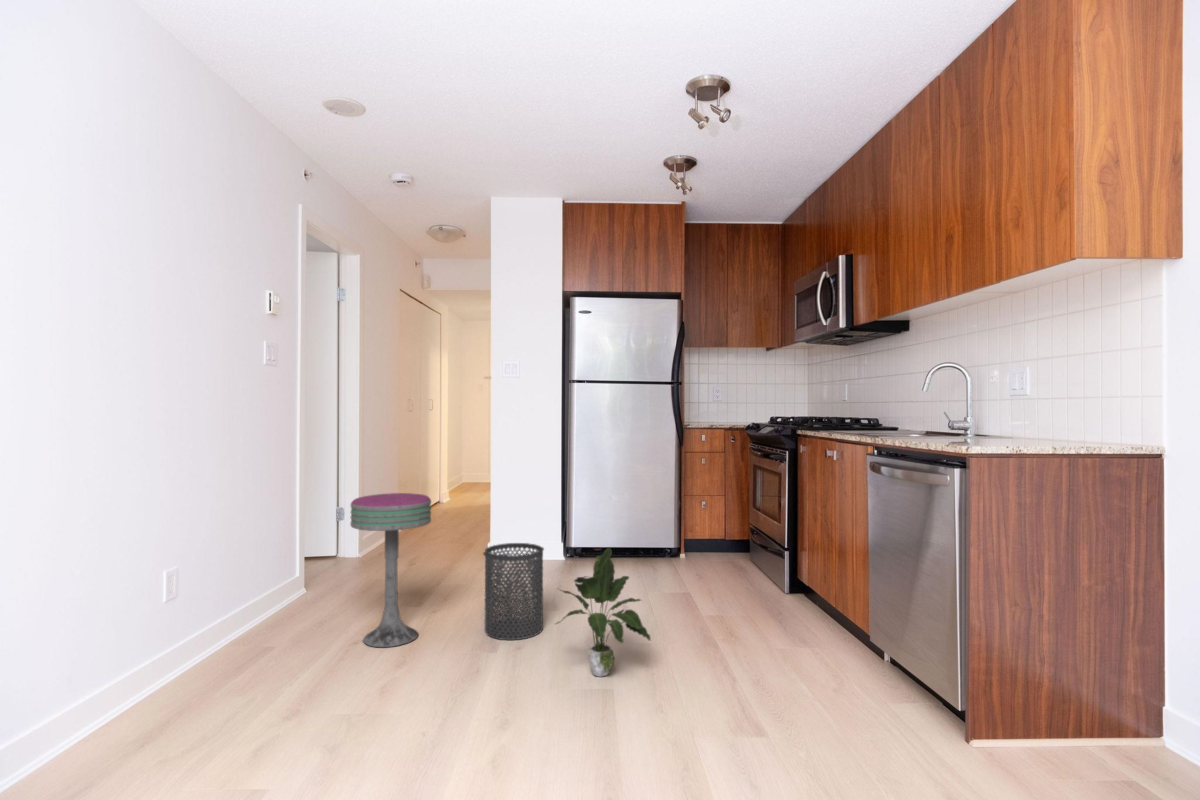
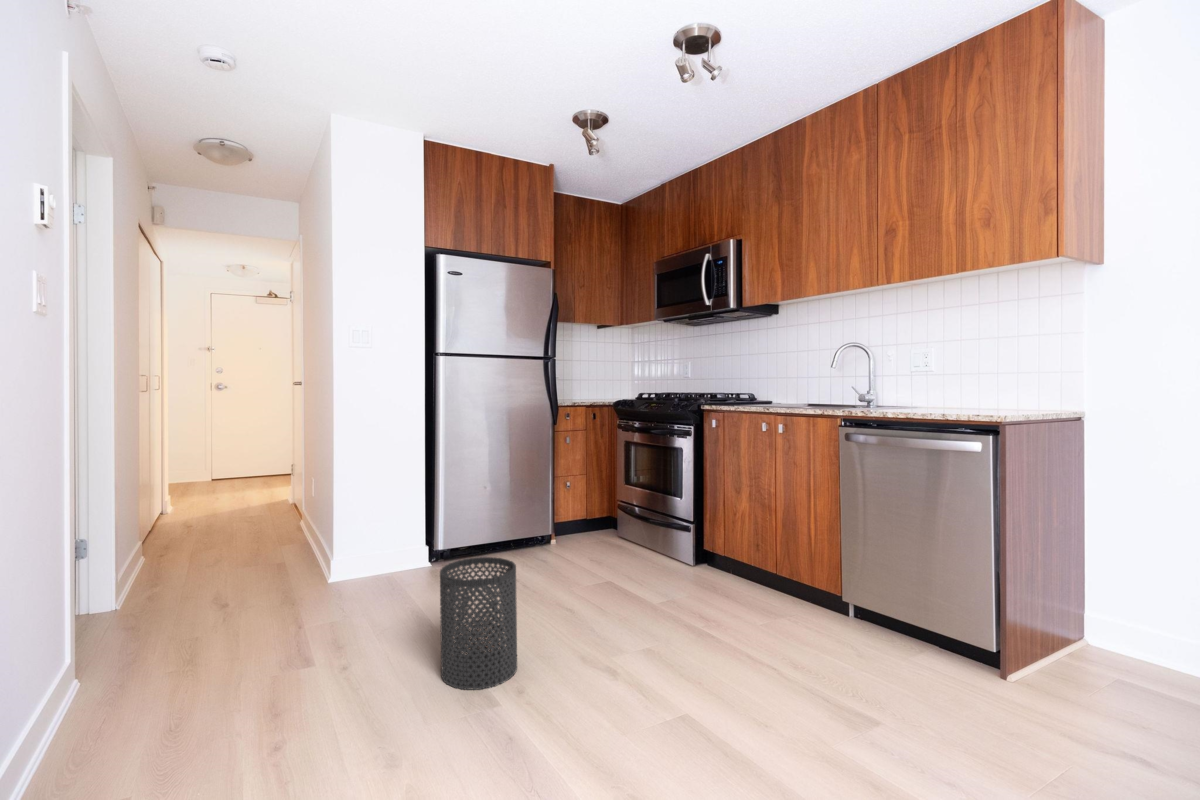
bar stool: present [351,493,431,647] -> none [245,512,376,756]
potted plant: present [557,548,650,677] -> none [599,550,702,704]

